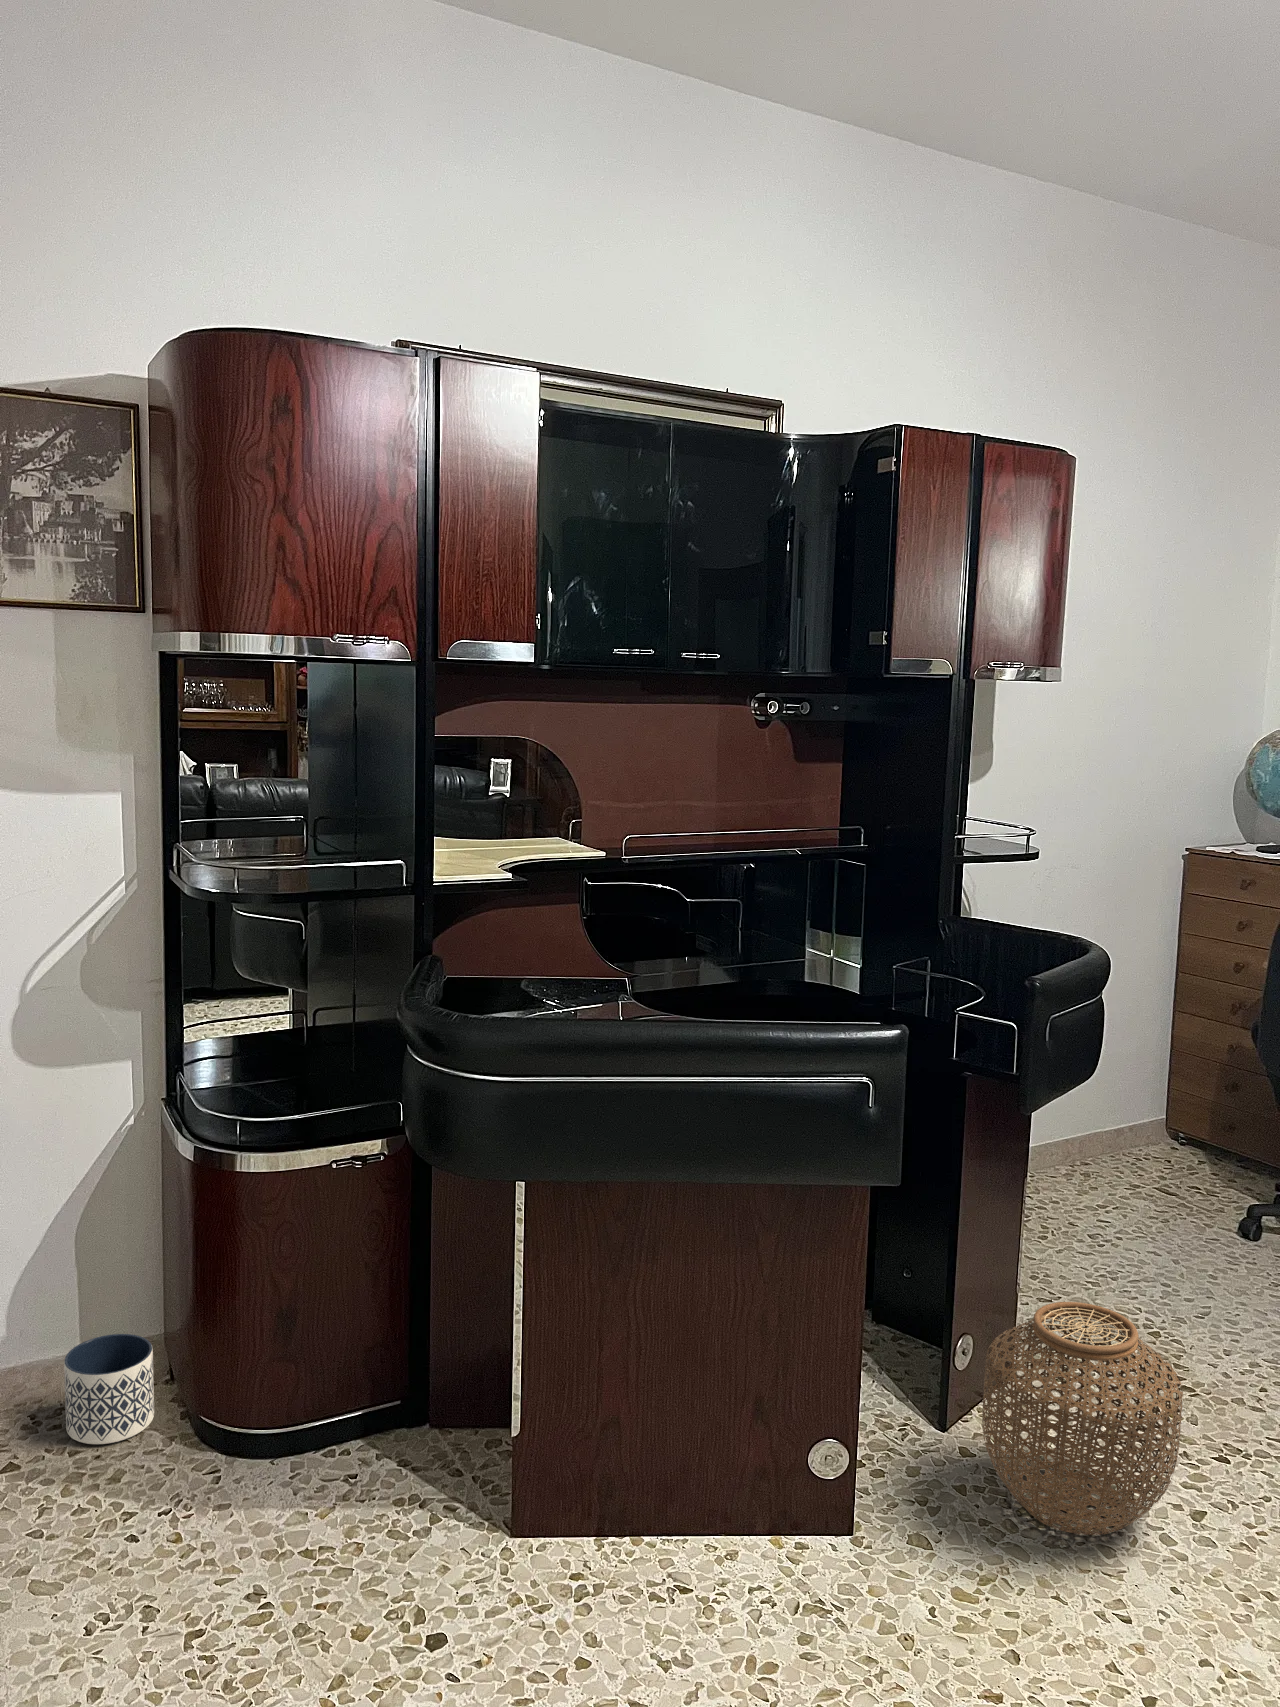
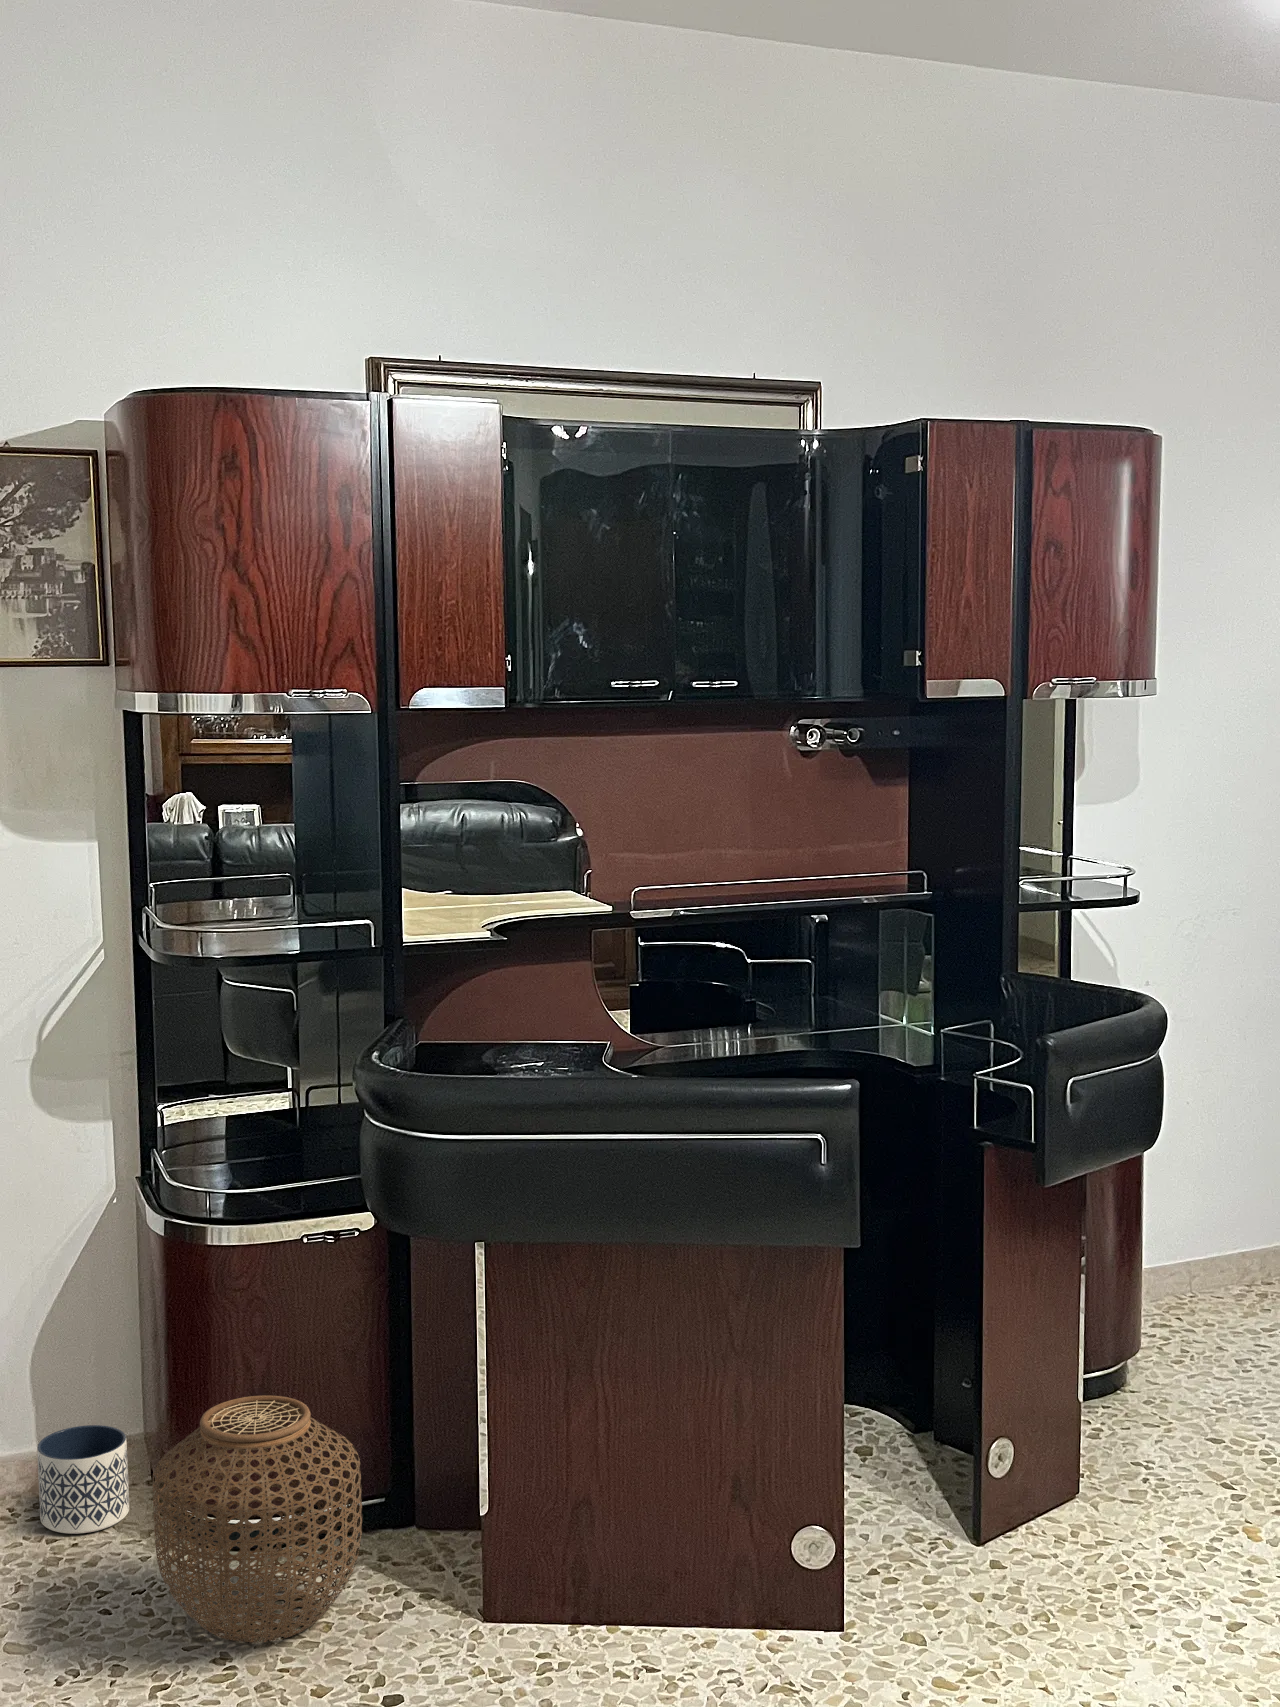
woven basket: present [982,1302,1183,1535] -> present [153,1395,362,1642]

